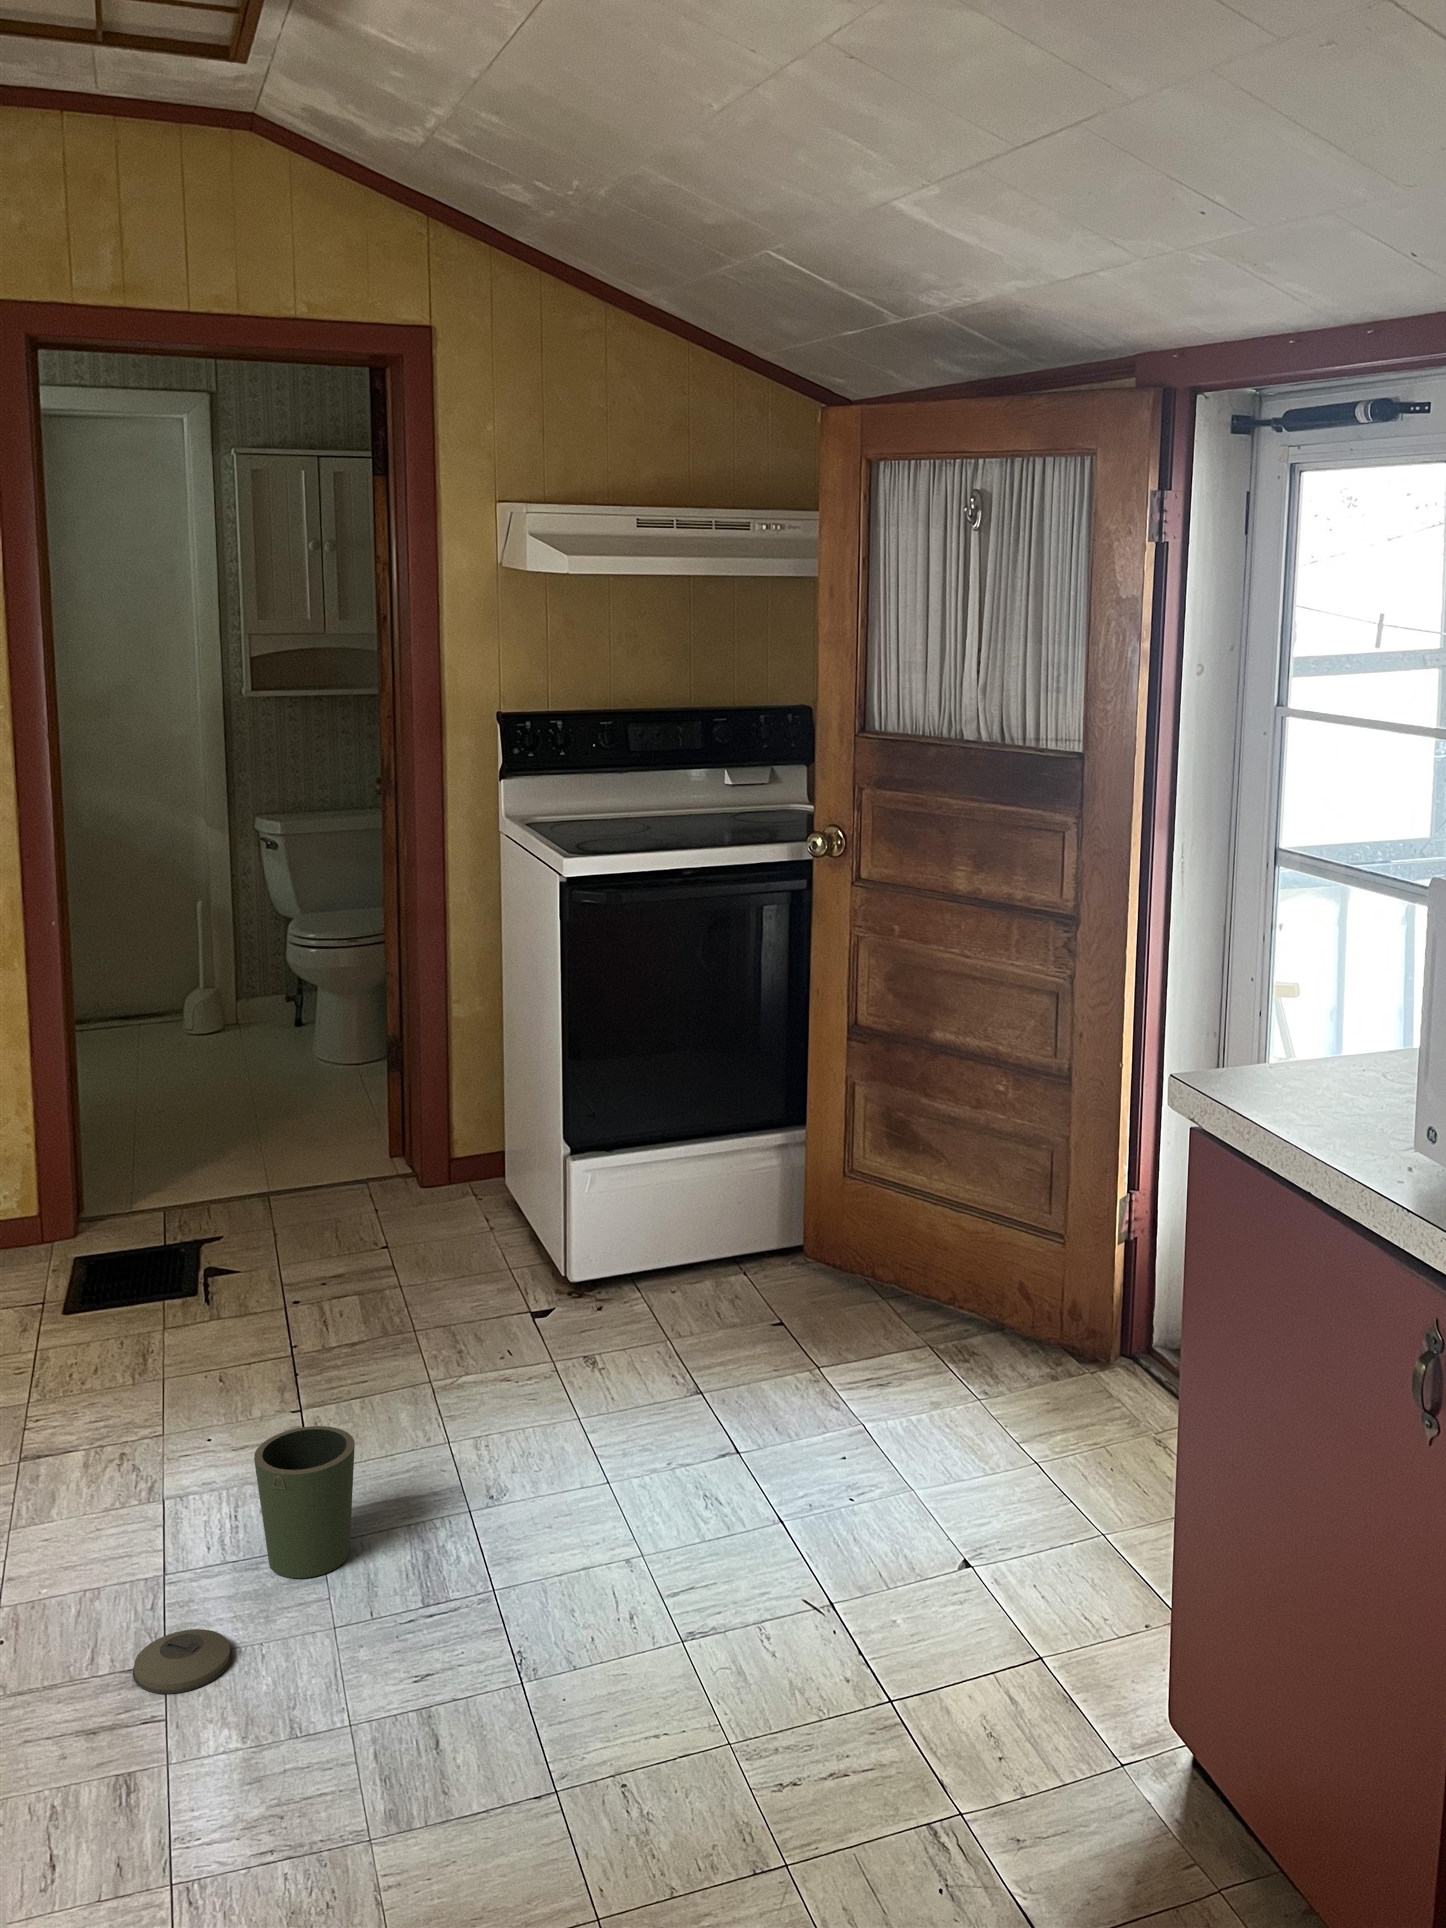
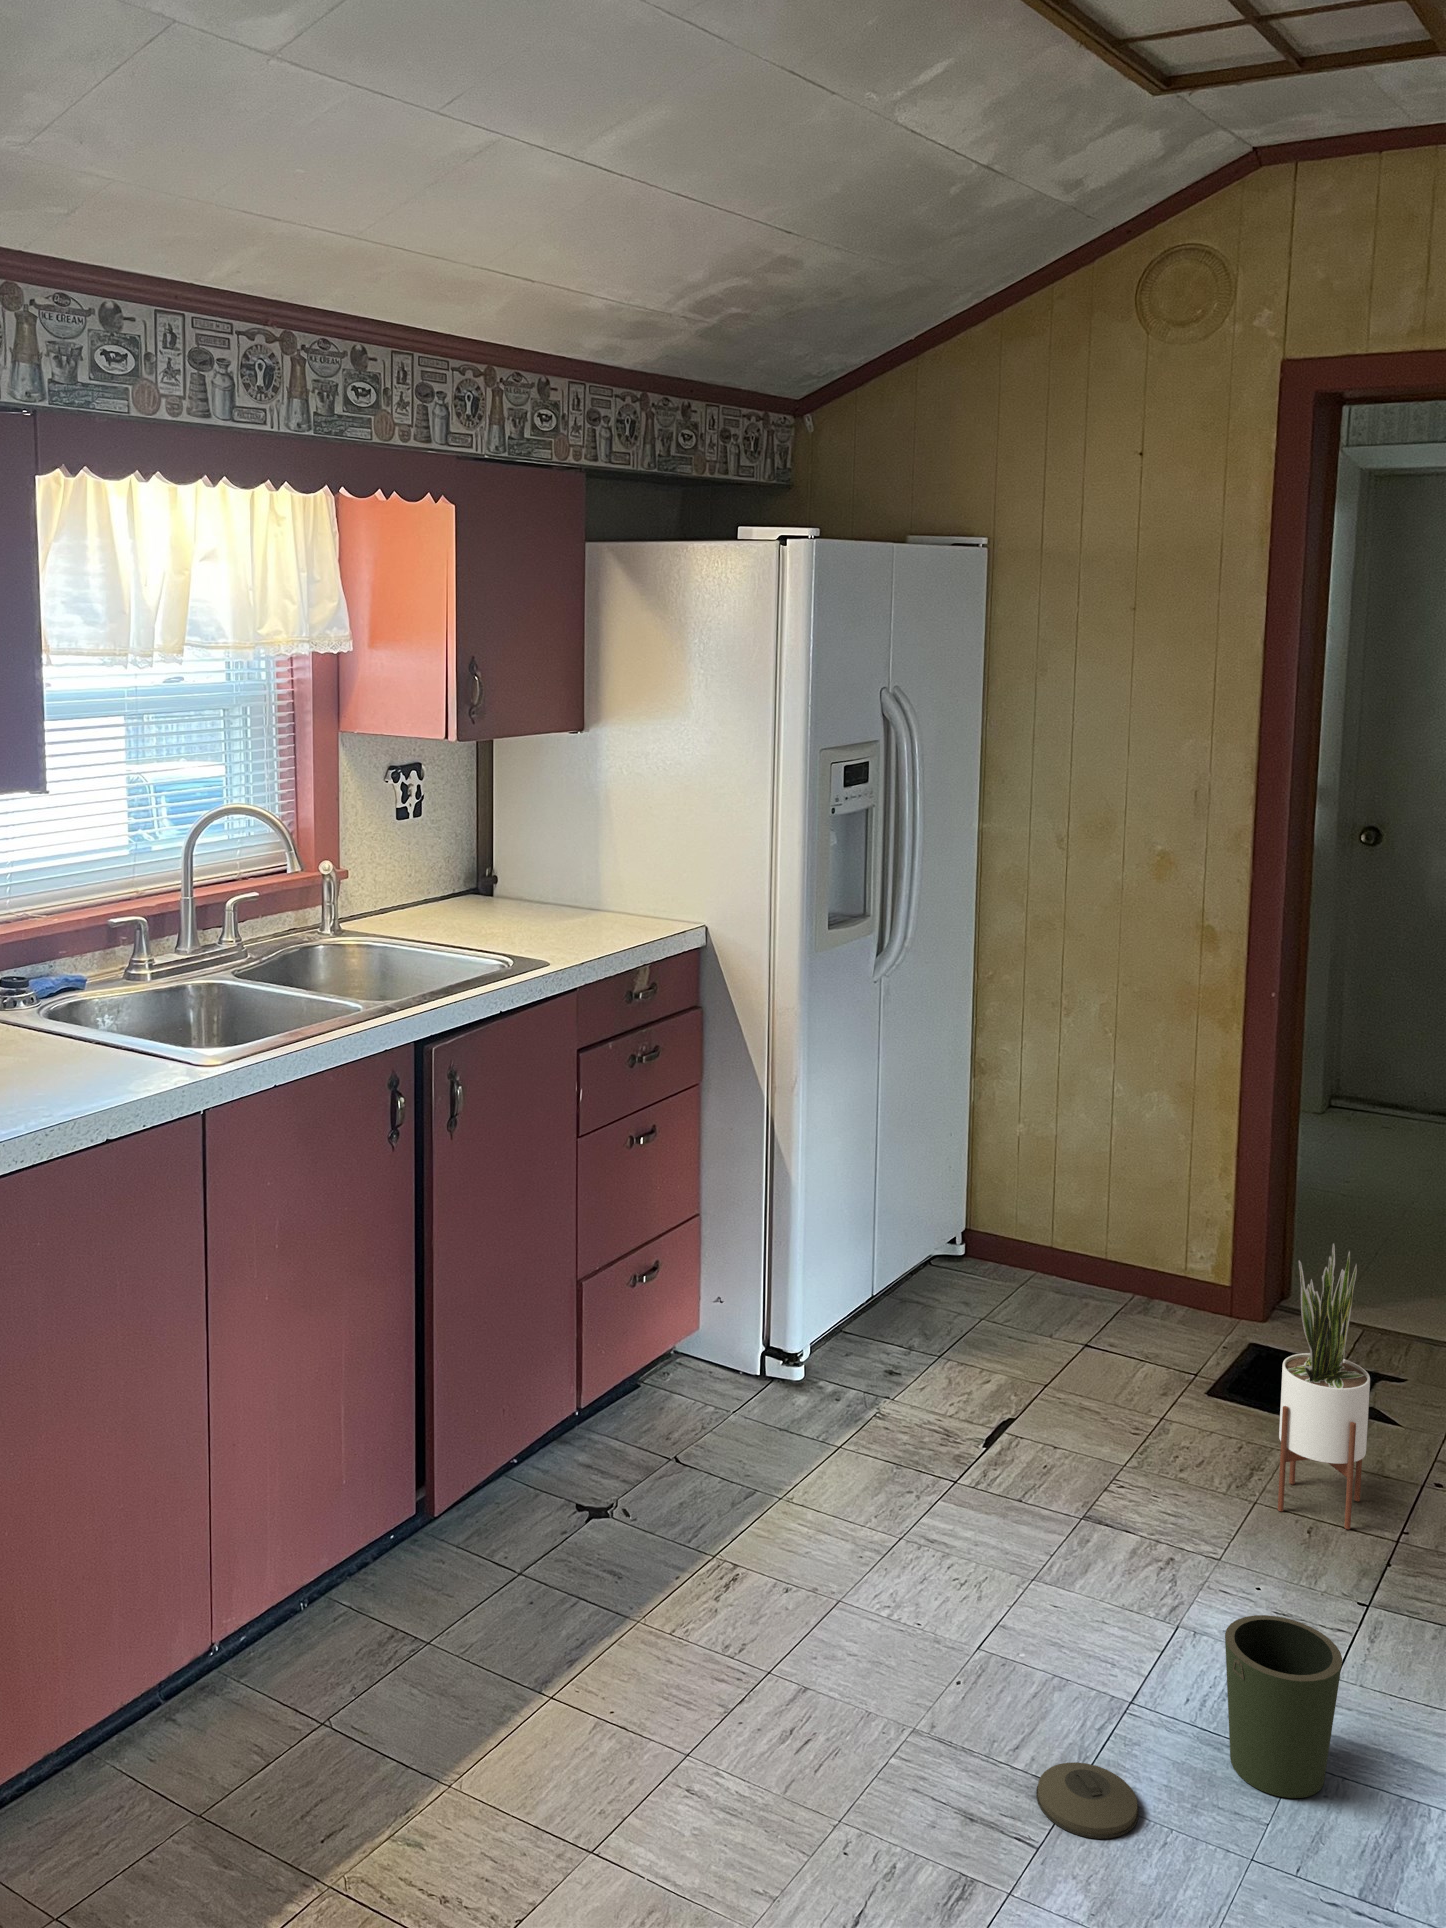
potted plant: none [170,1116,252,1377] -> present [1278,1244,1370,1529]

